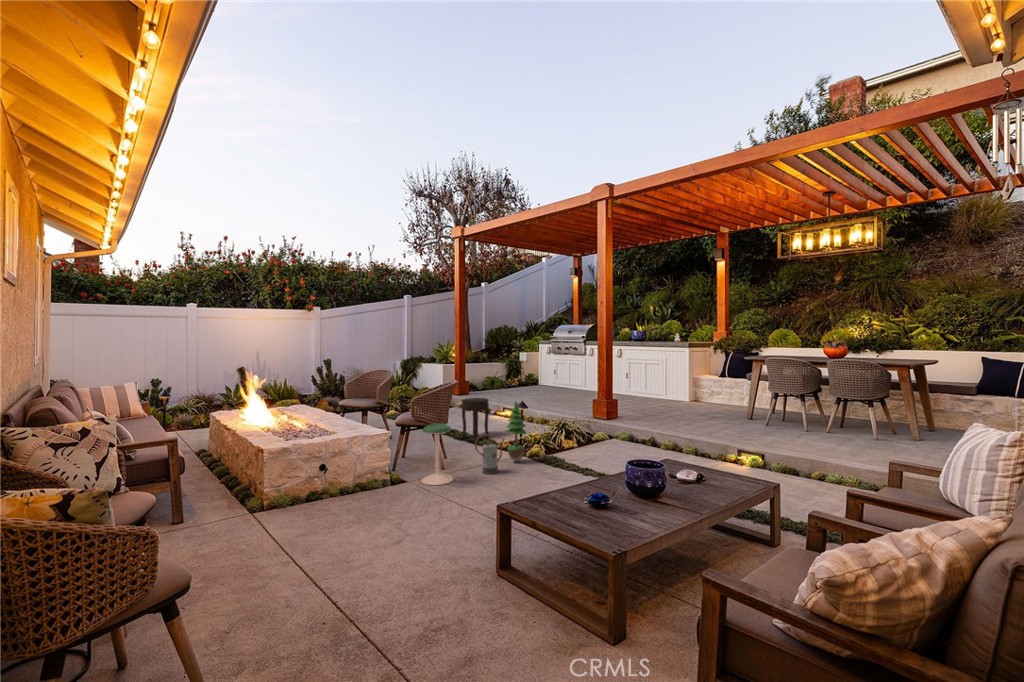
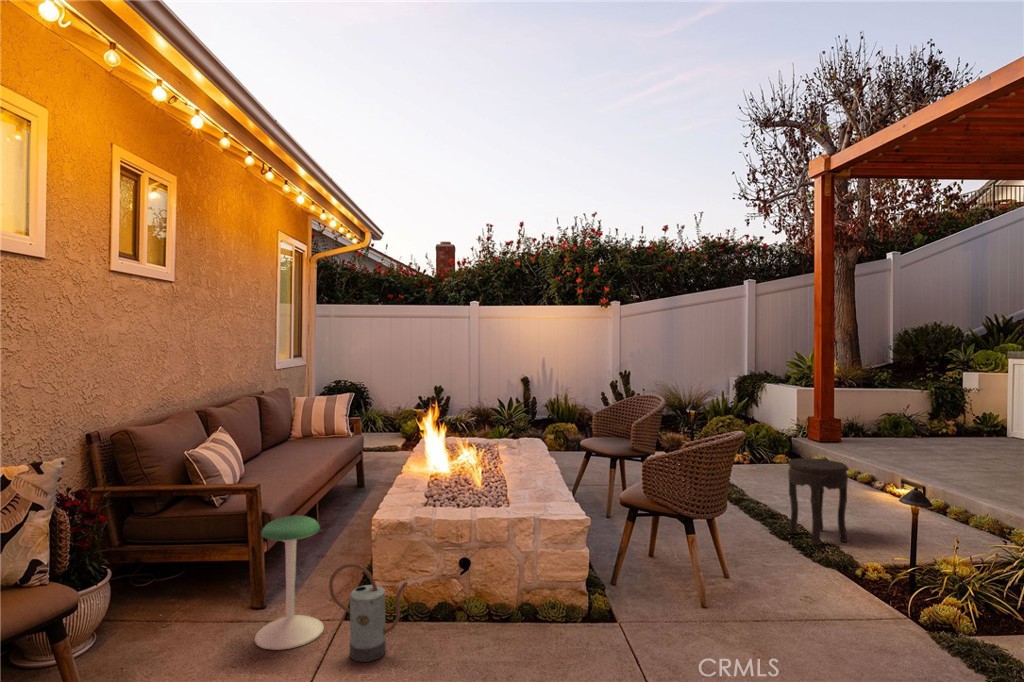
potted tree: present [506,401,526,462] -> none [853,489,915,635]
stool: present [421,423,453,485] -> present [255,515,324,650]
watering can: present [475,434,504,474] -> present [329,563,408,662]

